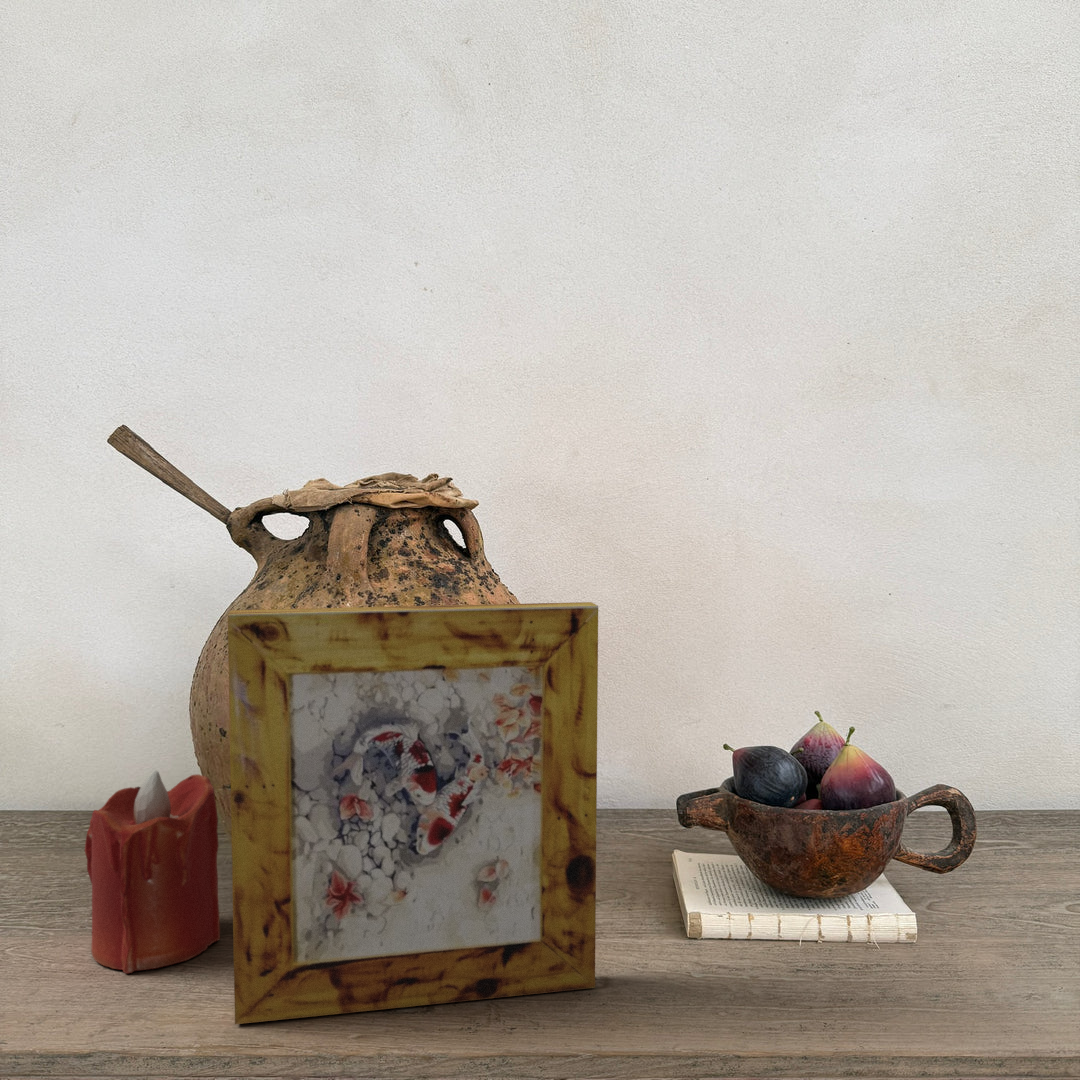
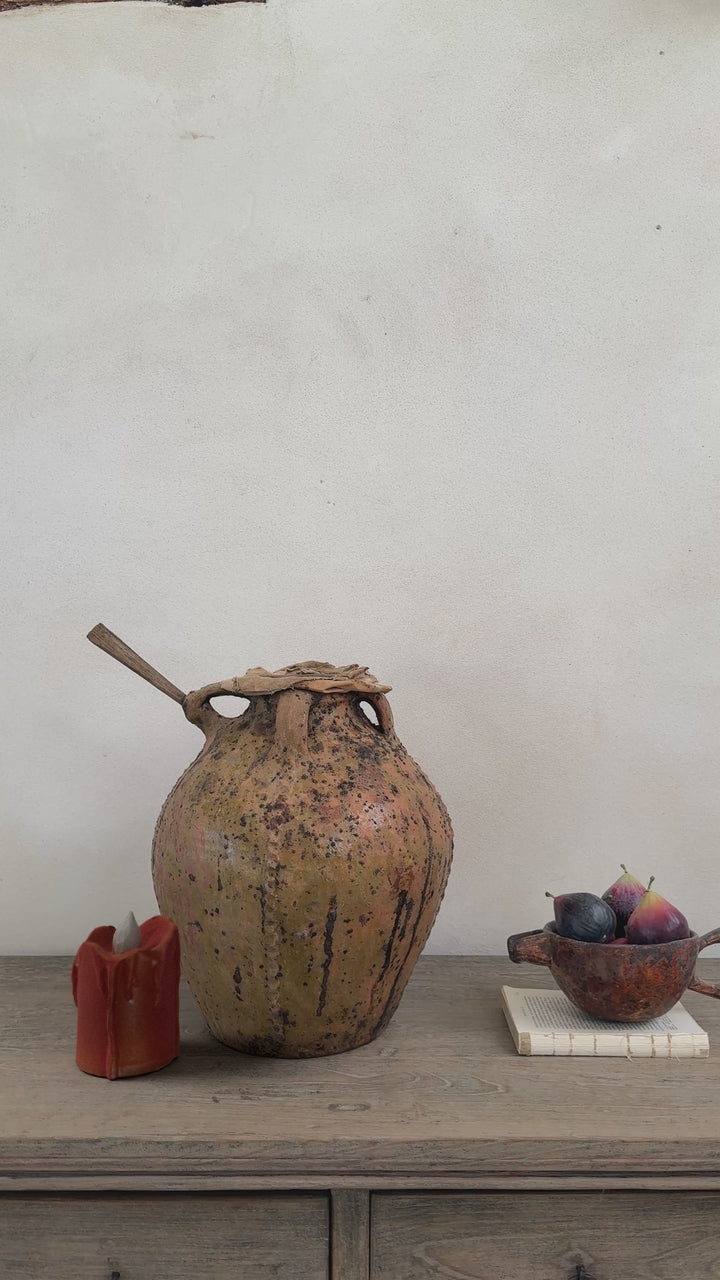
picture frame: present [228,602,598,1024] -> none [211,771,503,1115]

